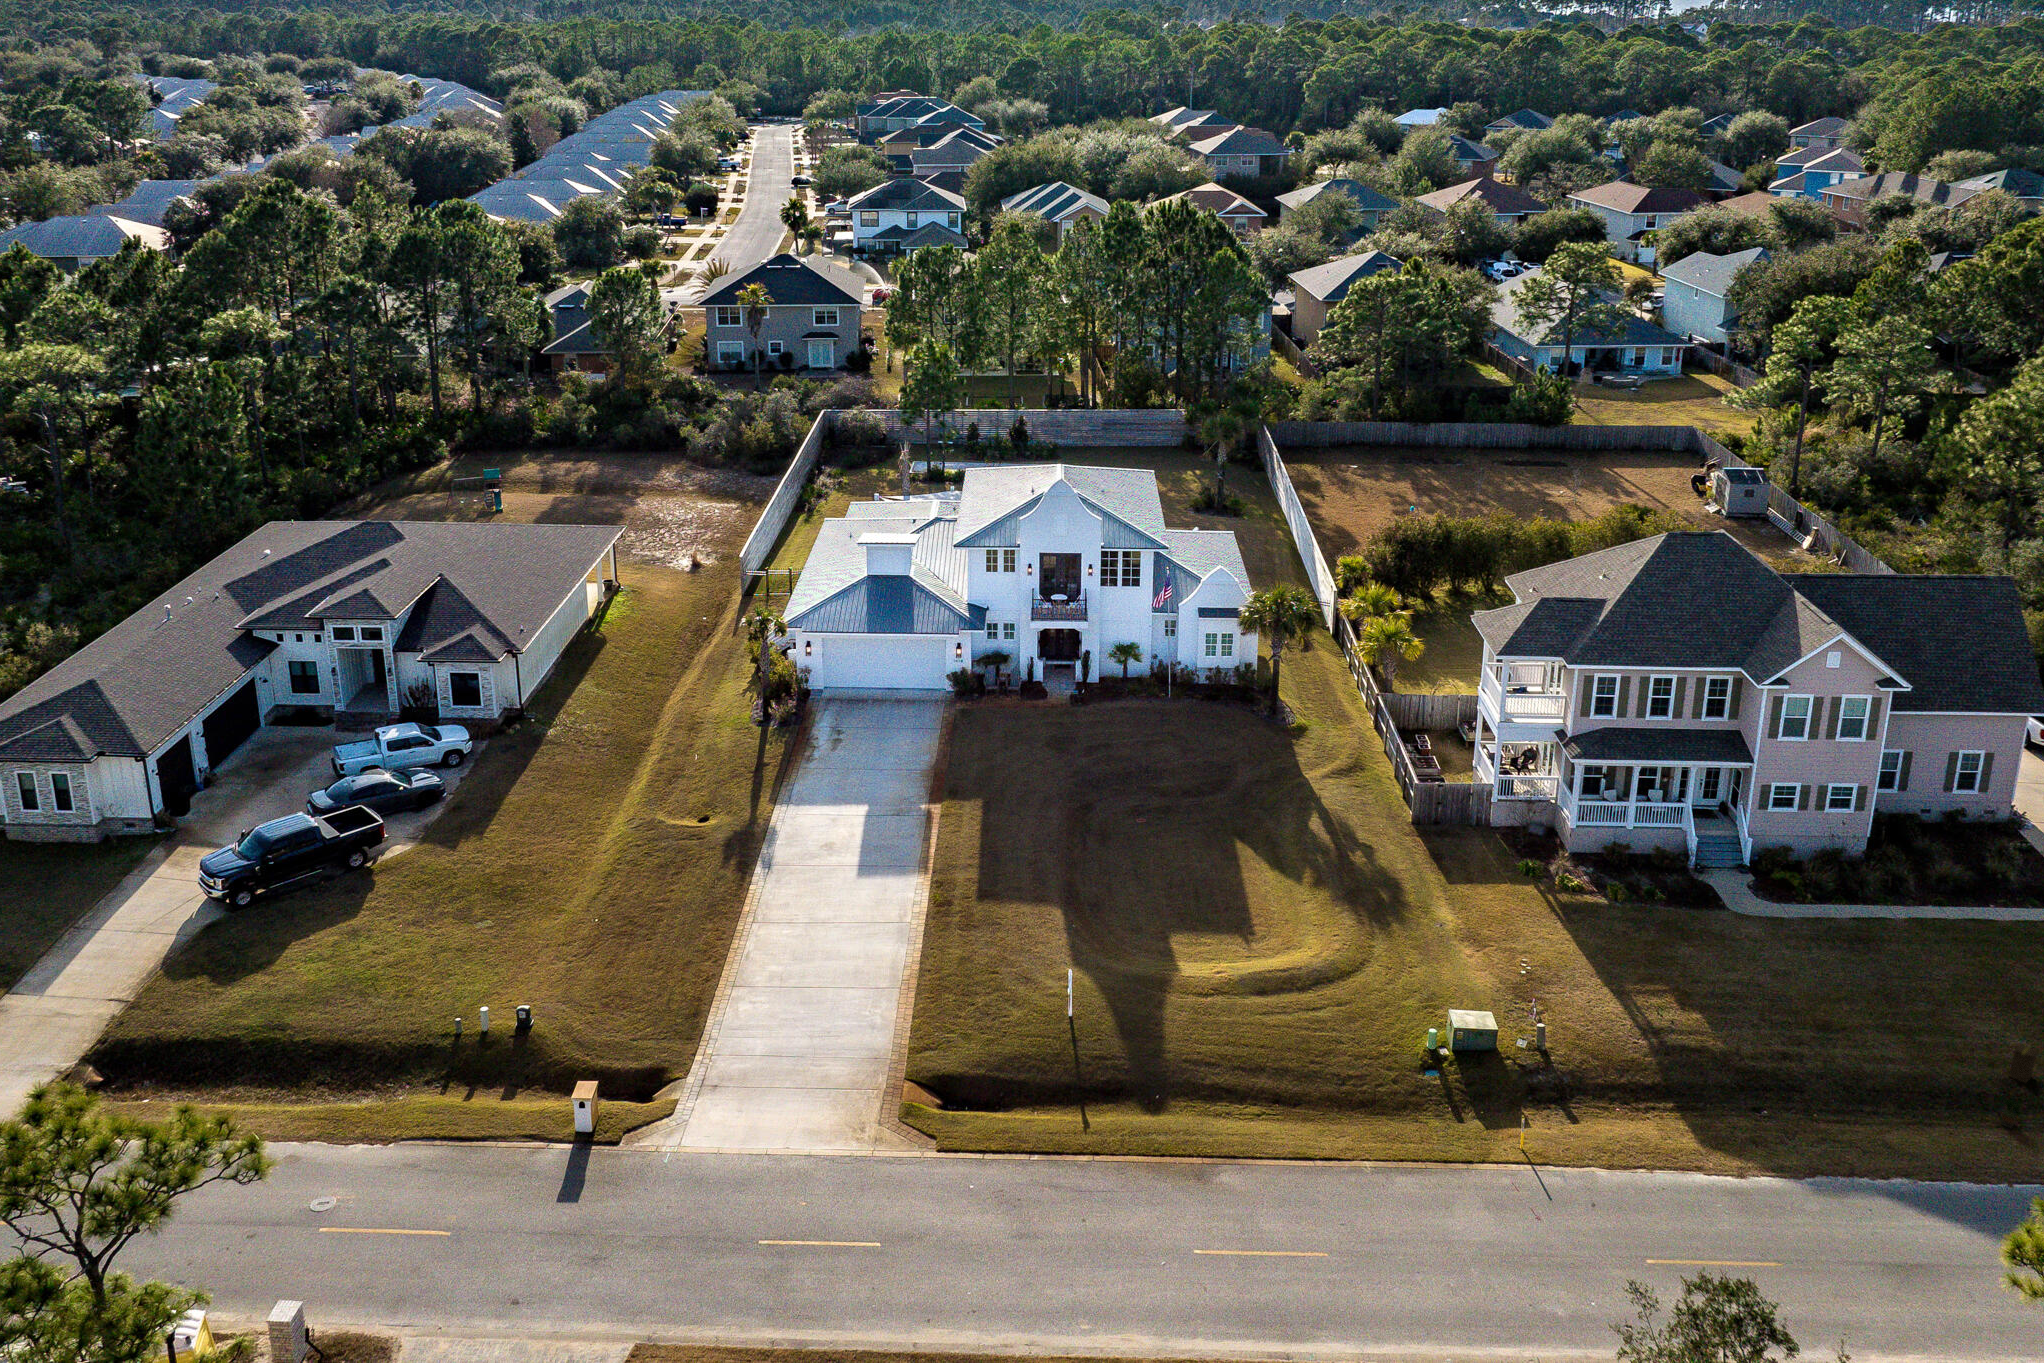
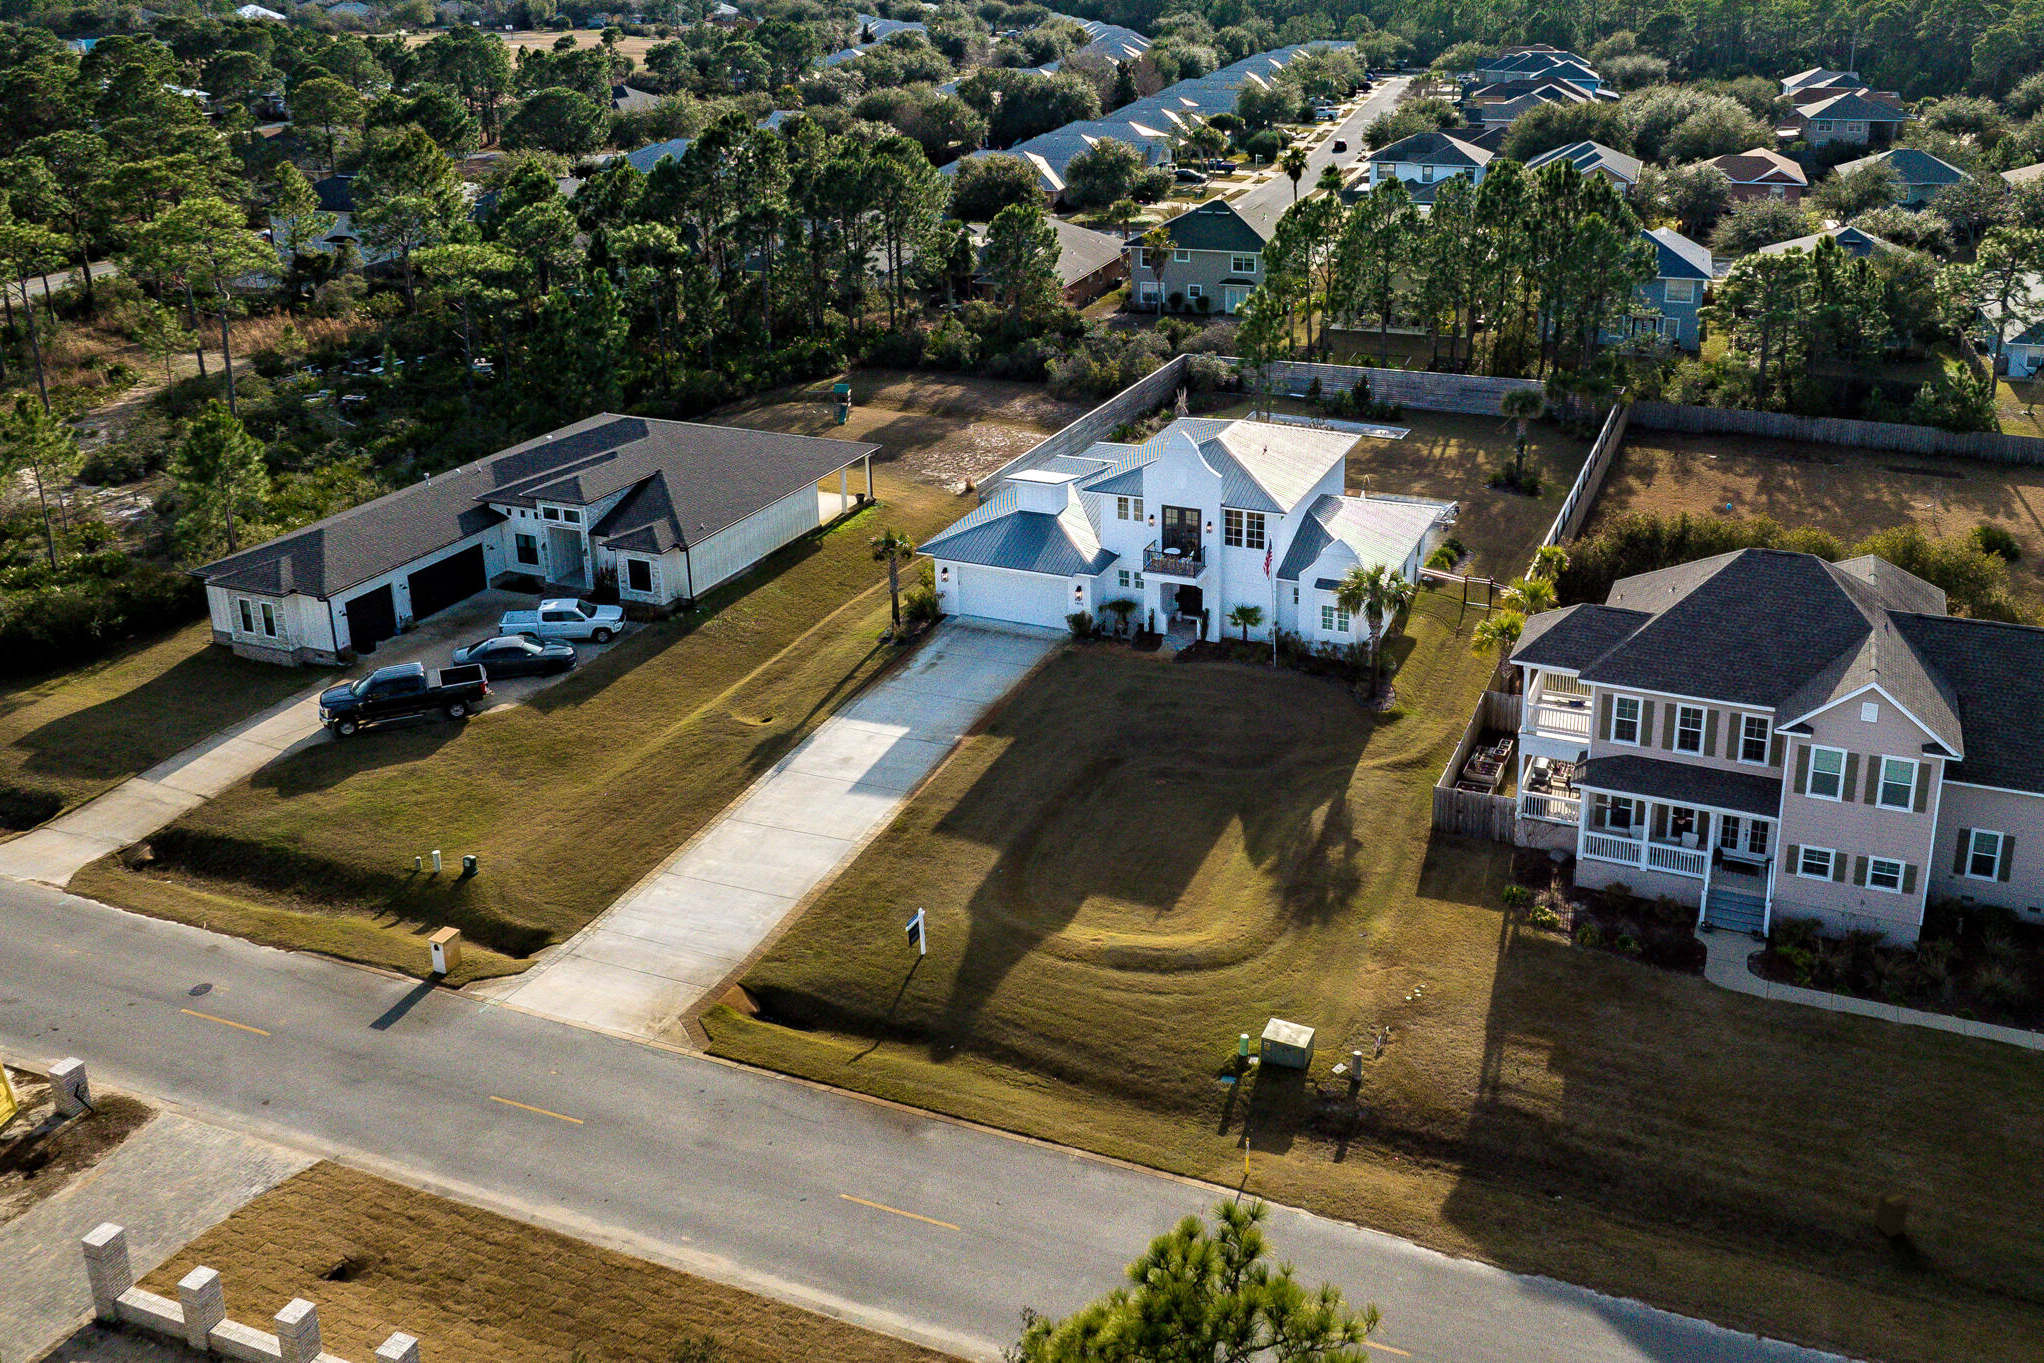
potted tree: present [2001,1099,2021,1128] -> none [1815,1247,1840,1283]

